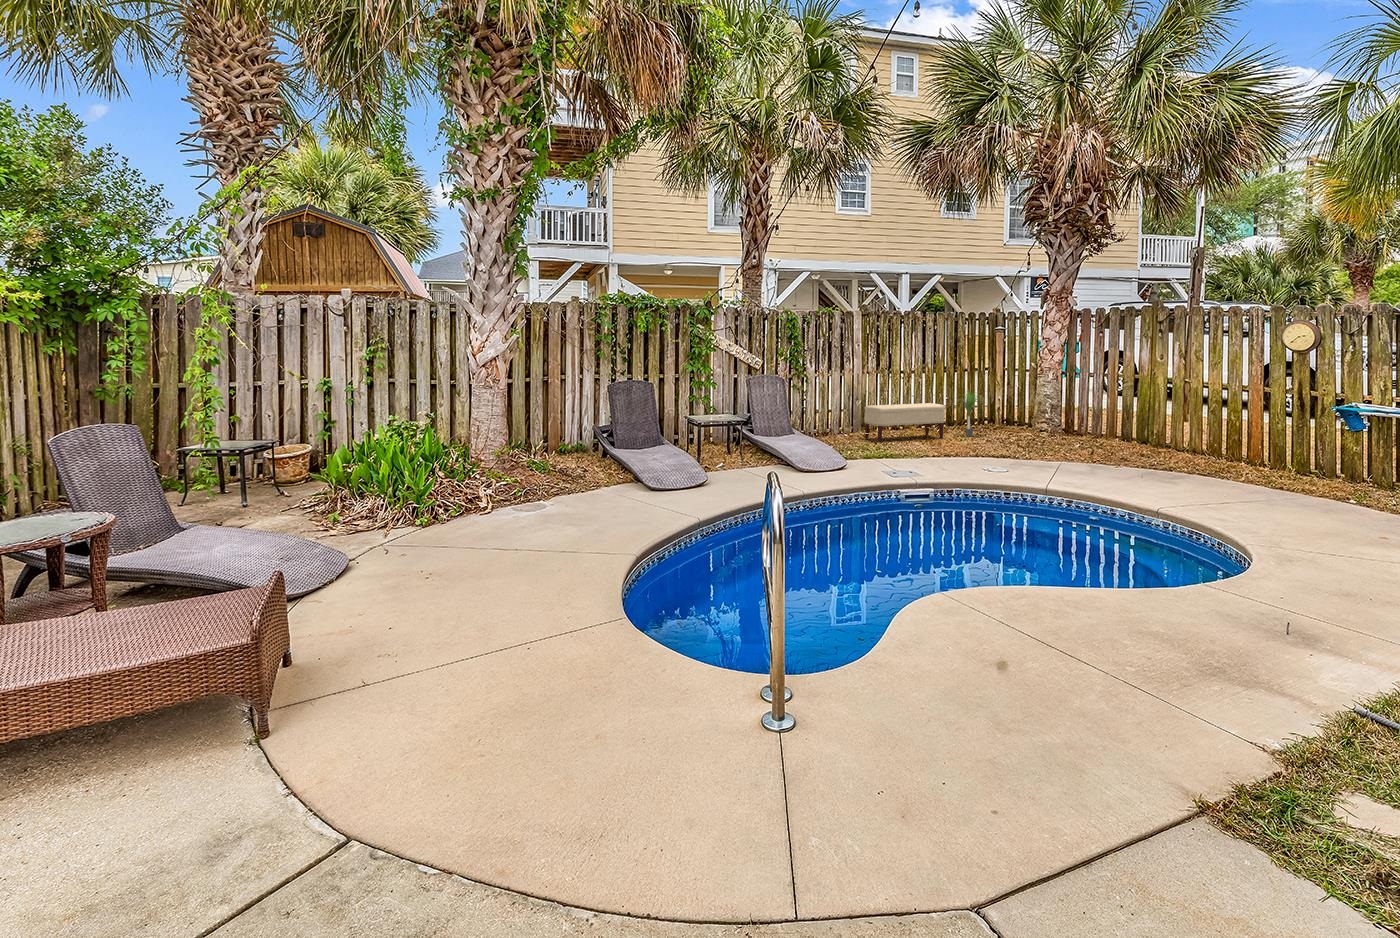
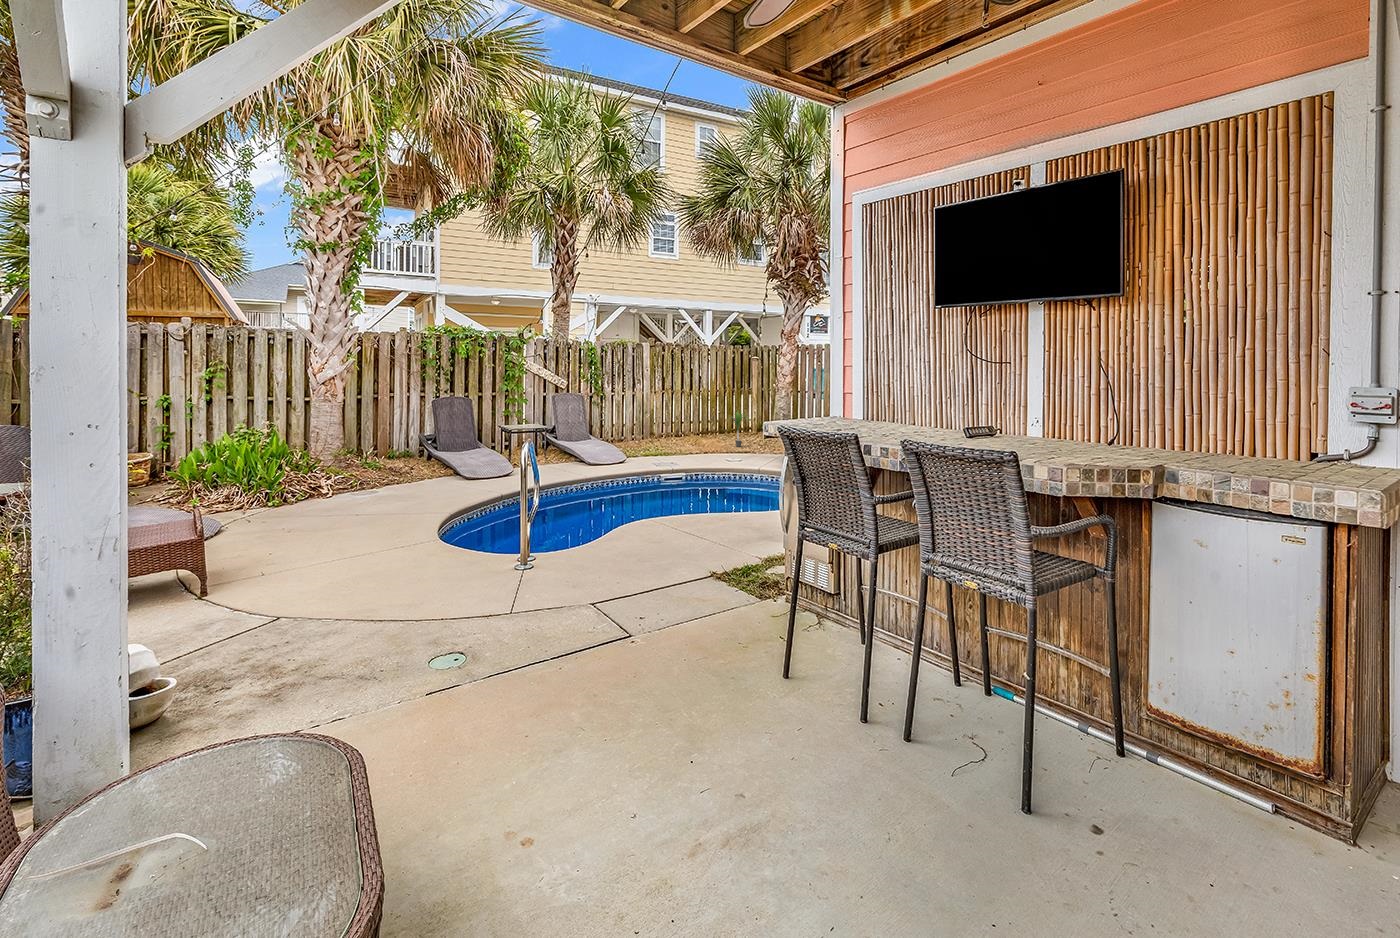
bench: present [865,403,946,442] -> none [654,420,718,451]

